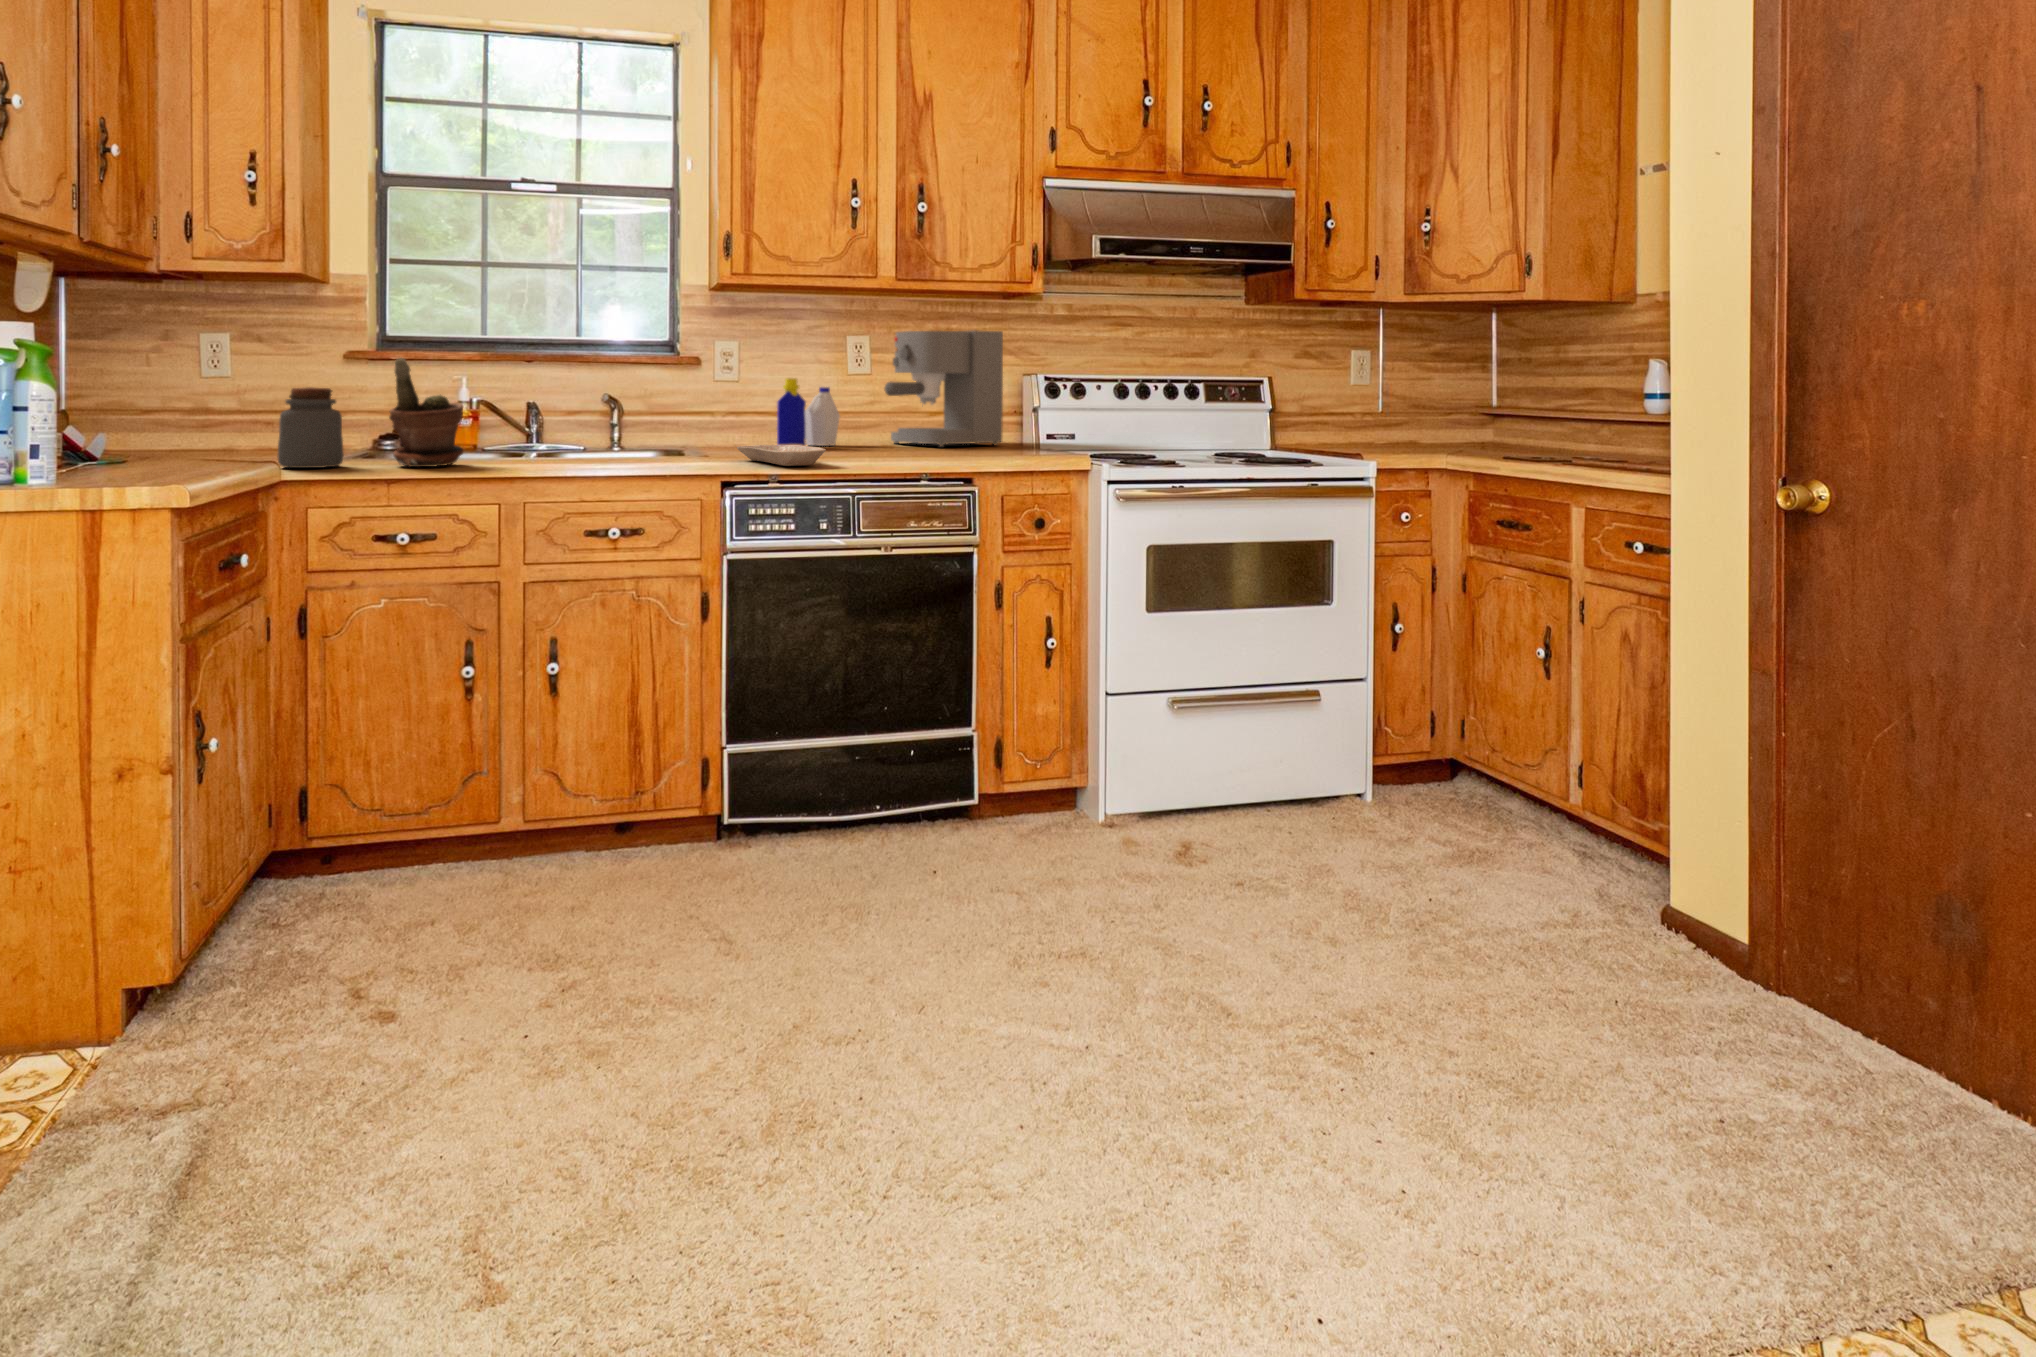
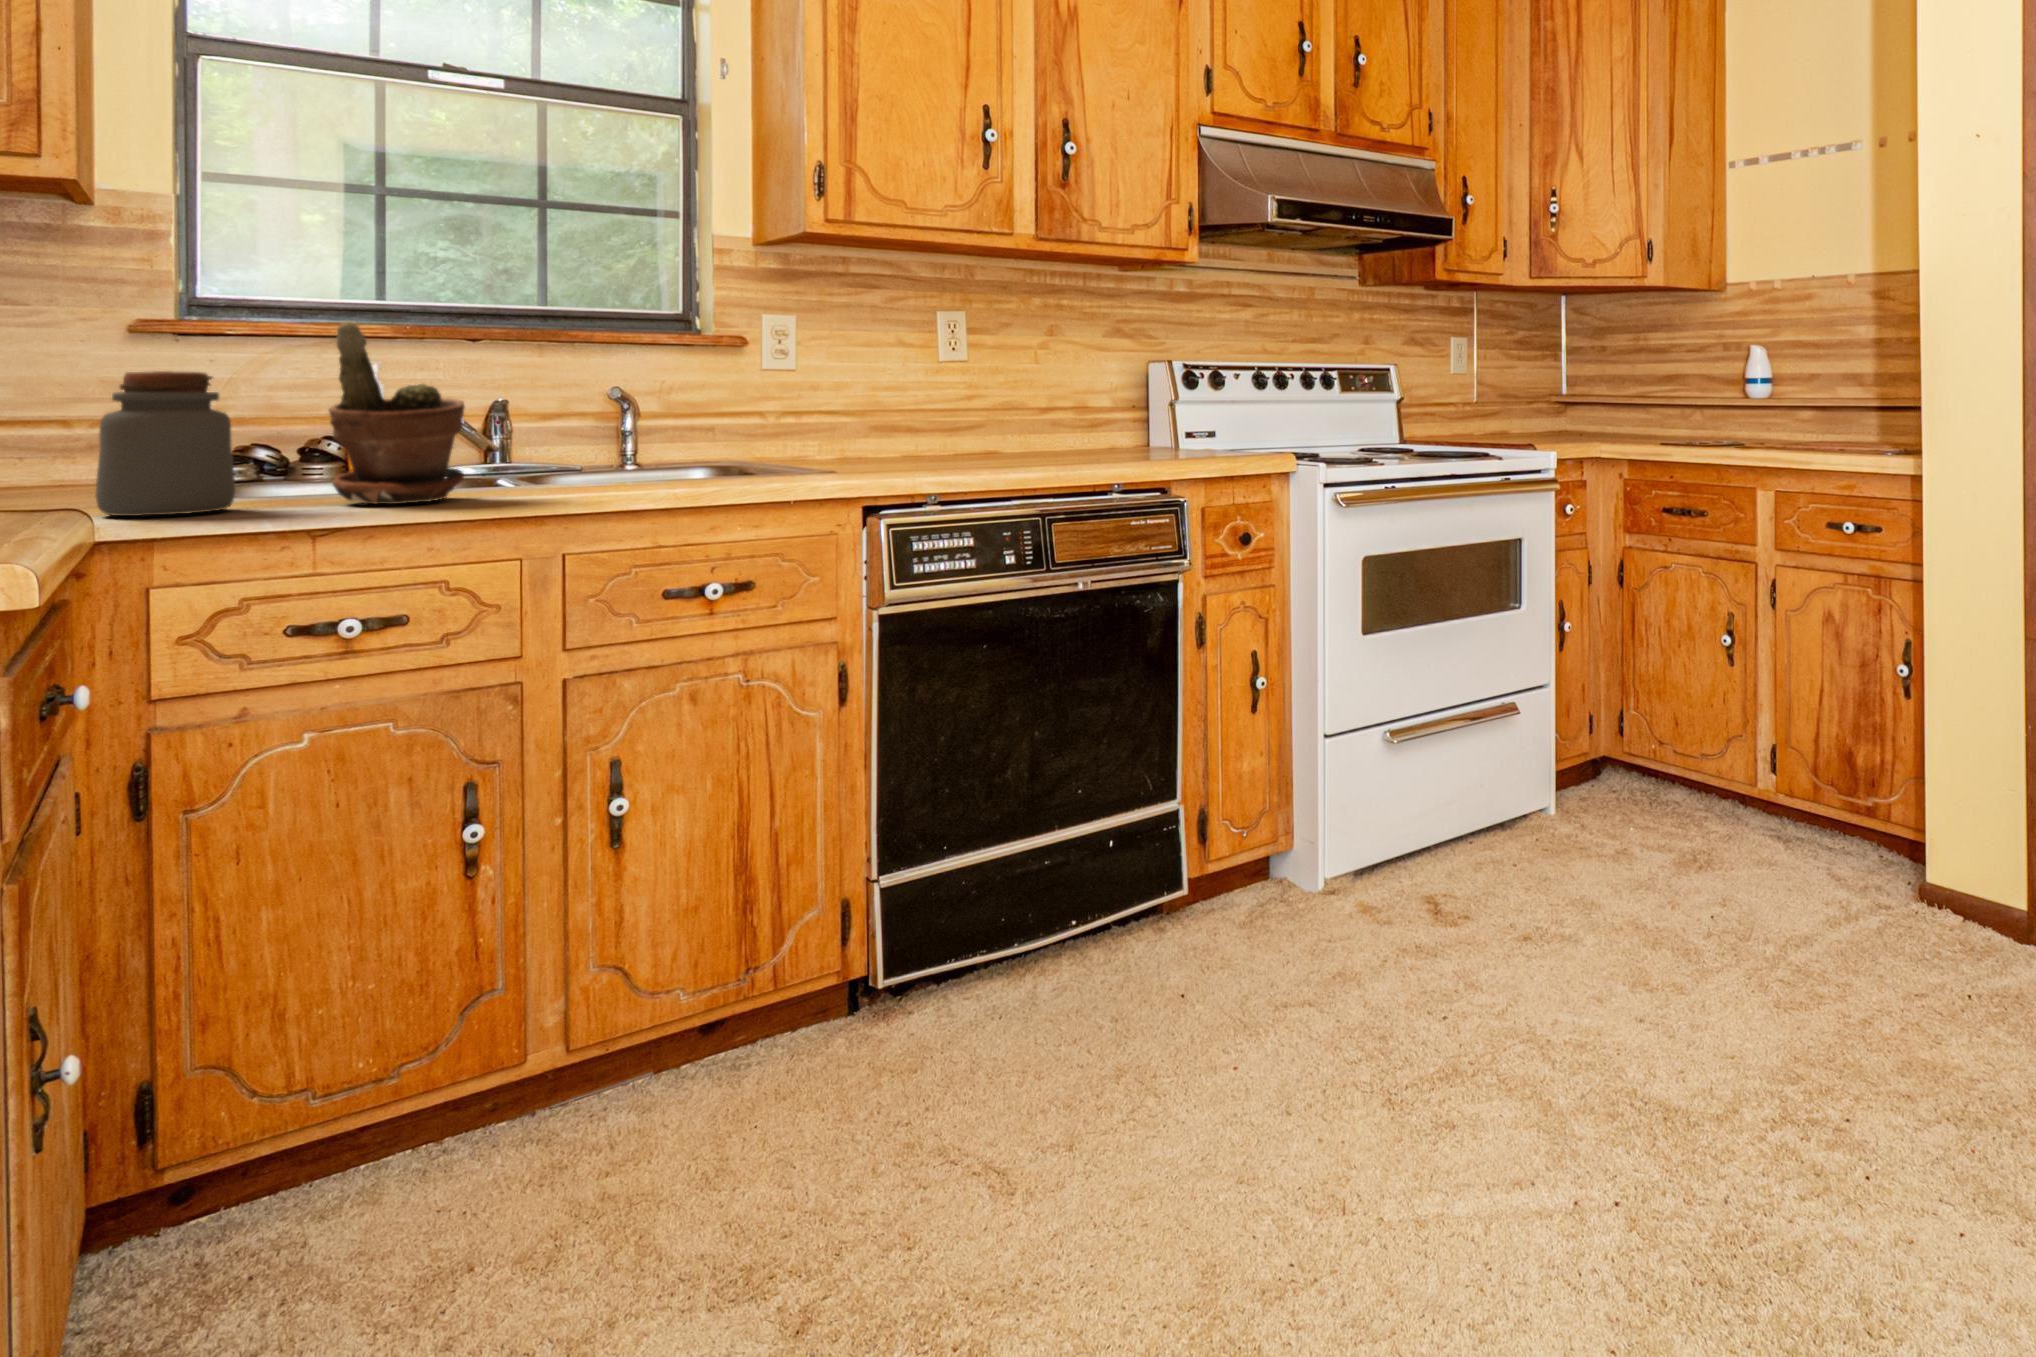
coffee maker: present [885,330,1003,447] -> none [982,306,1125,453]
bottle: present [777,378,840,446] -> none [862,366,931,460]
tray: present [737,445,826,466] -> none [871,452,1030,479]

